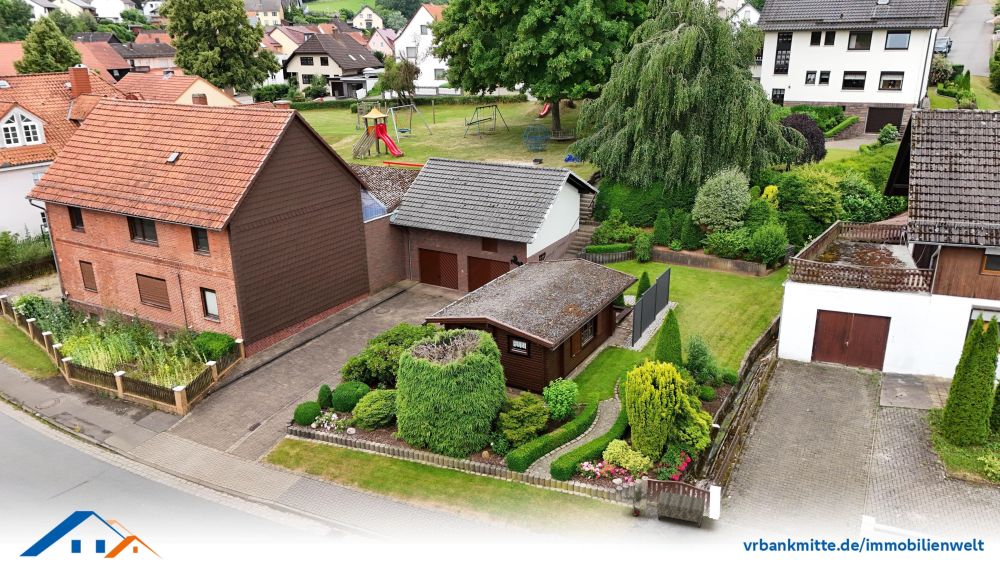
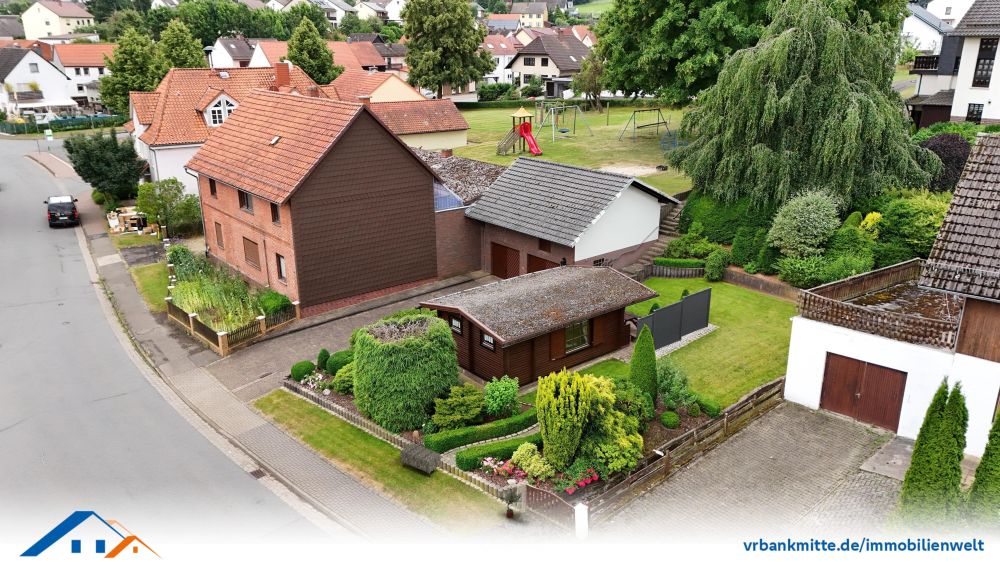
bench: present [657,492,705,527] -> present [400,443,441,477]

